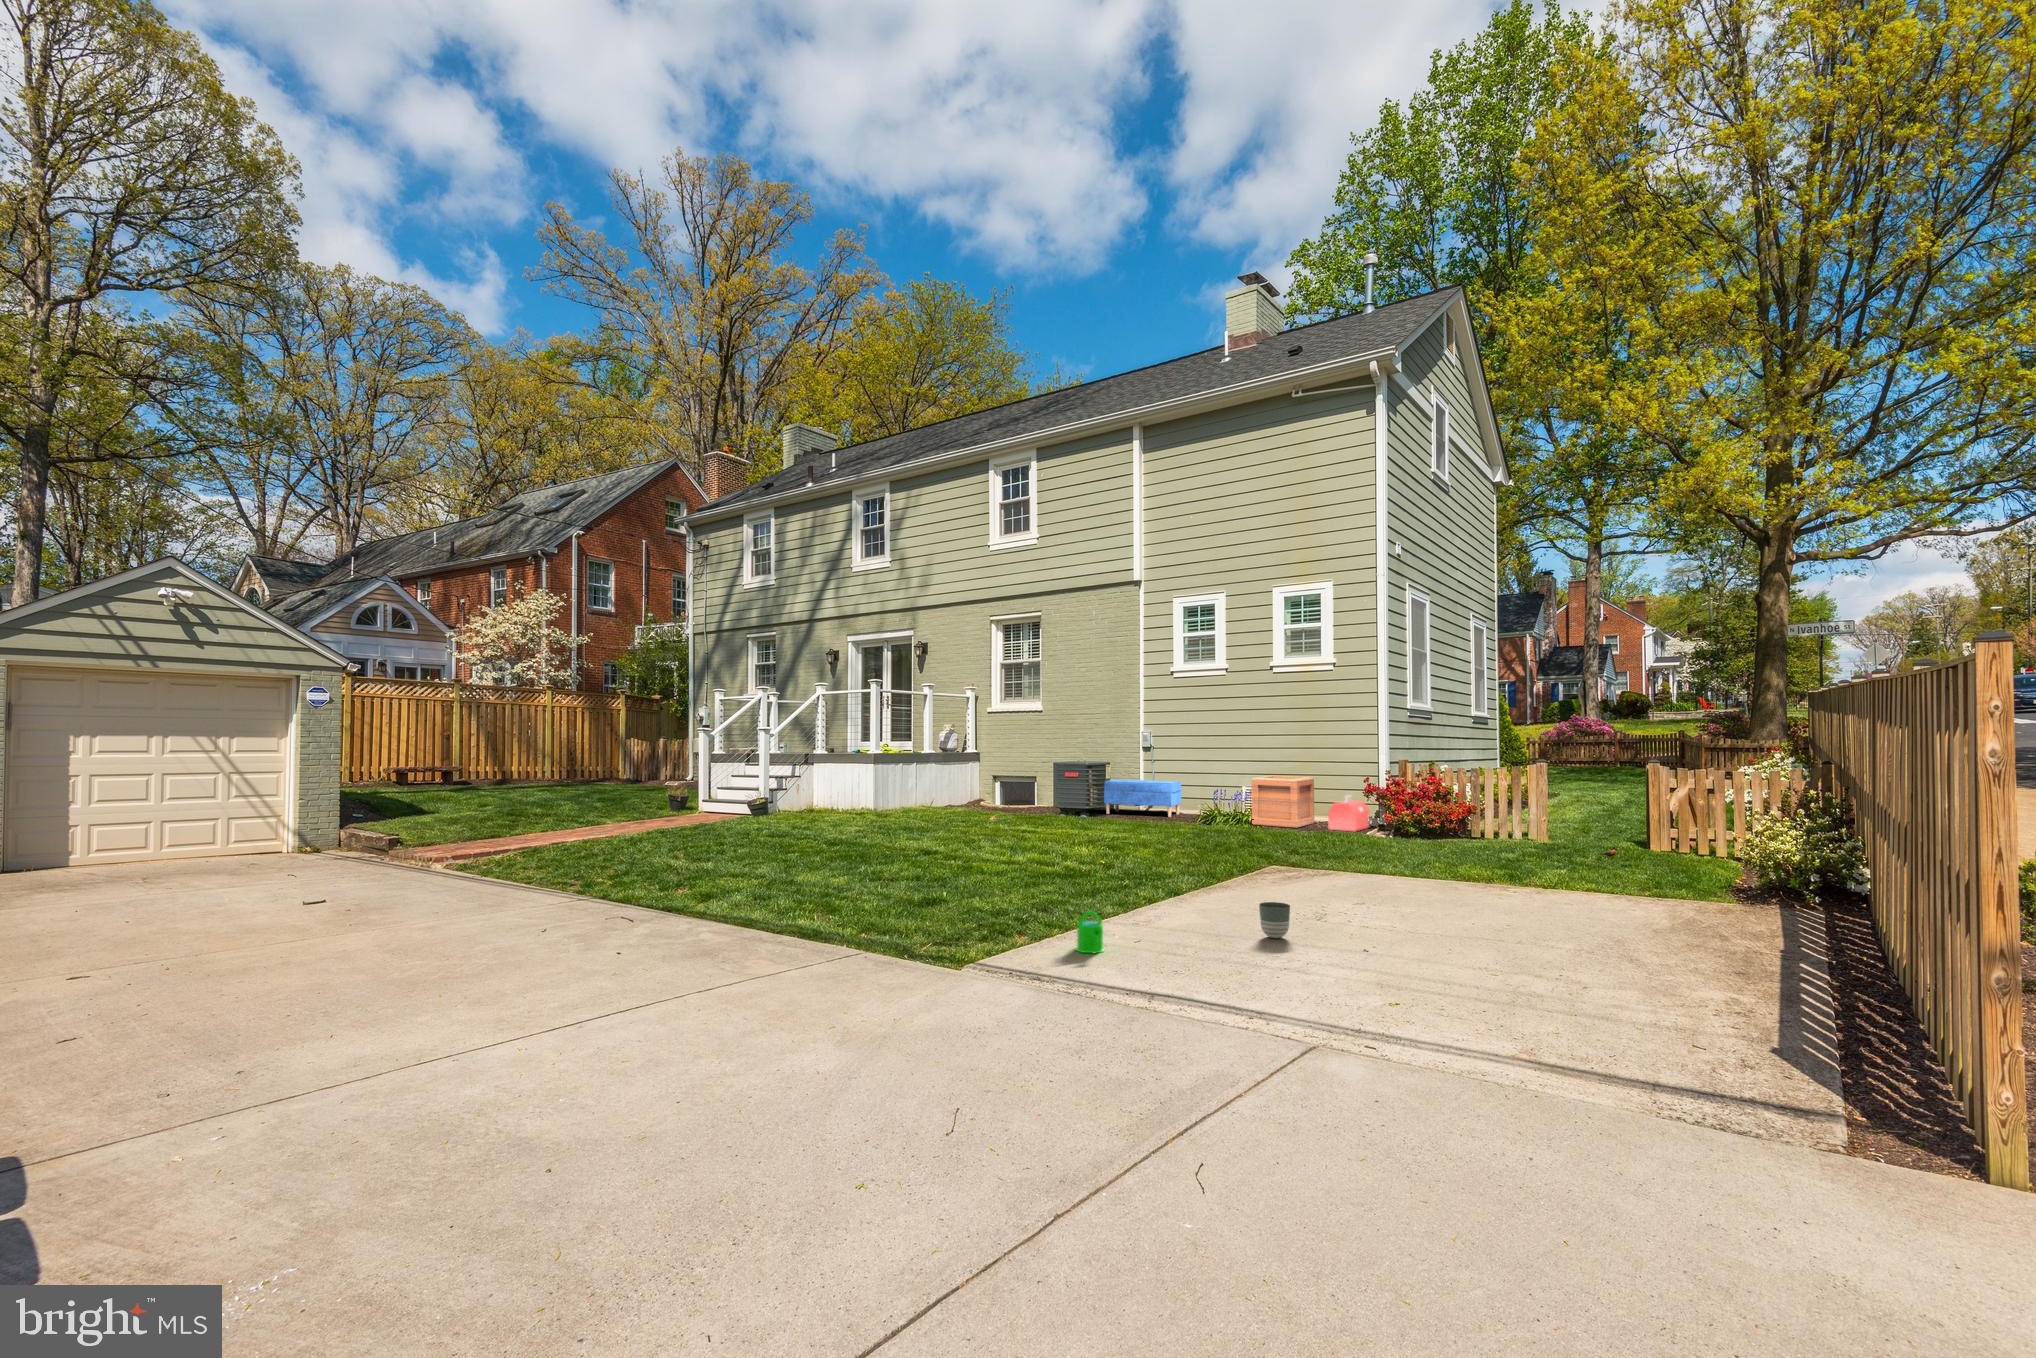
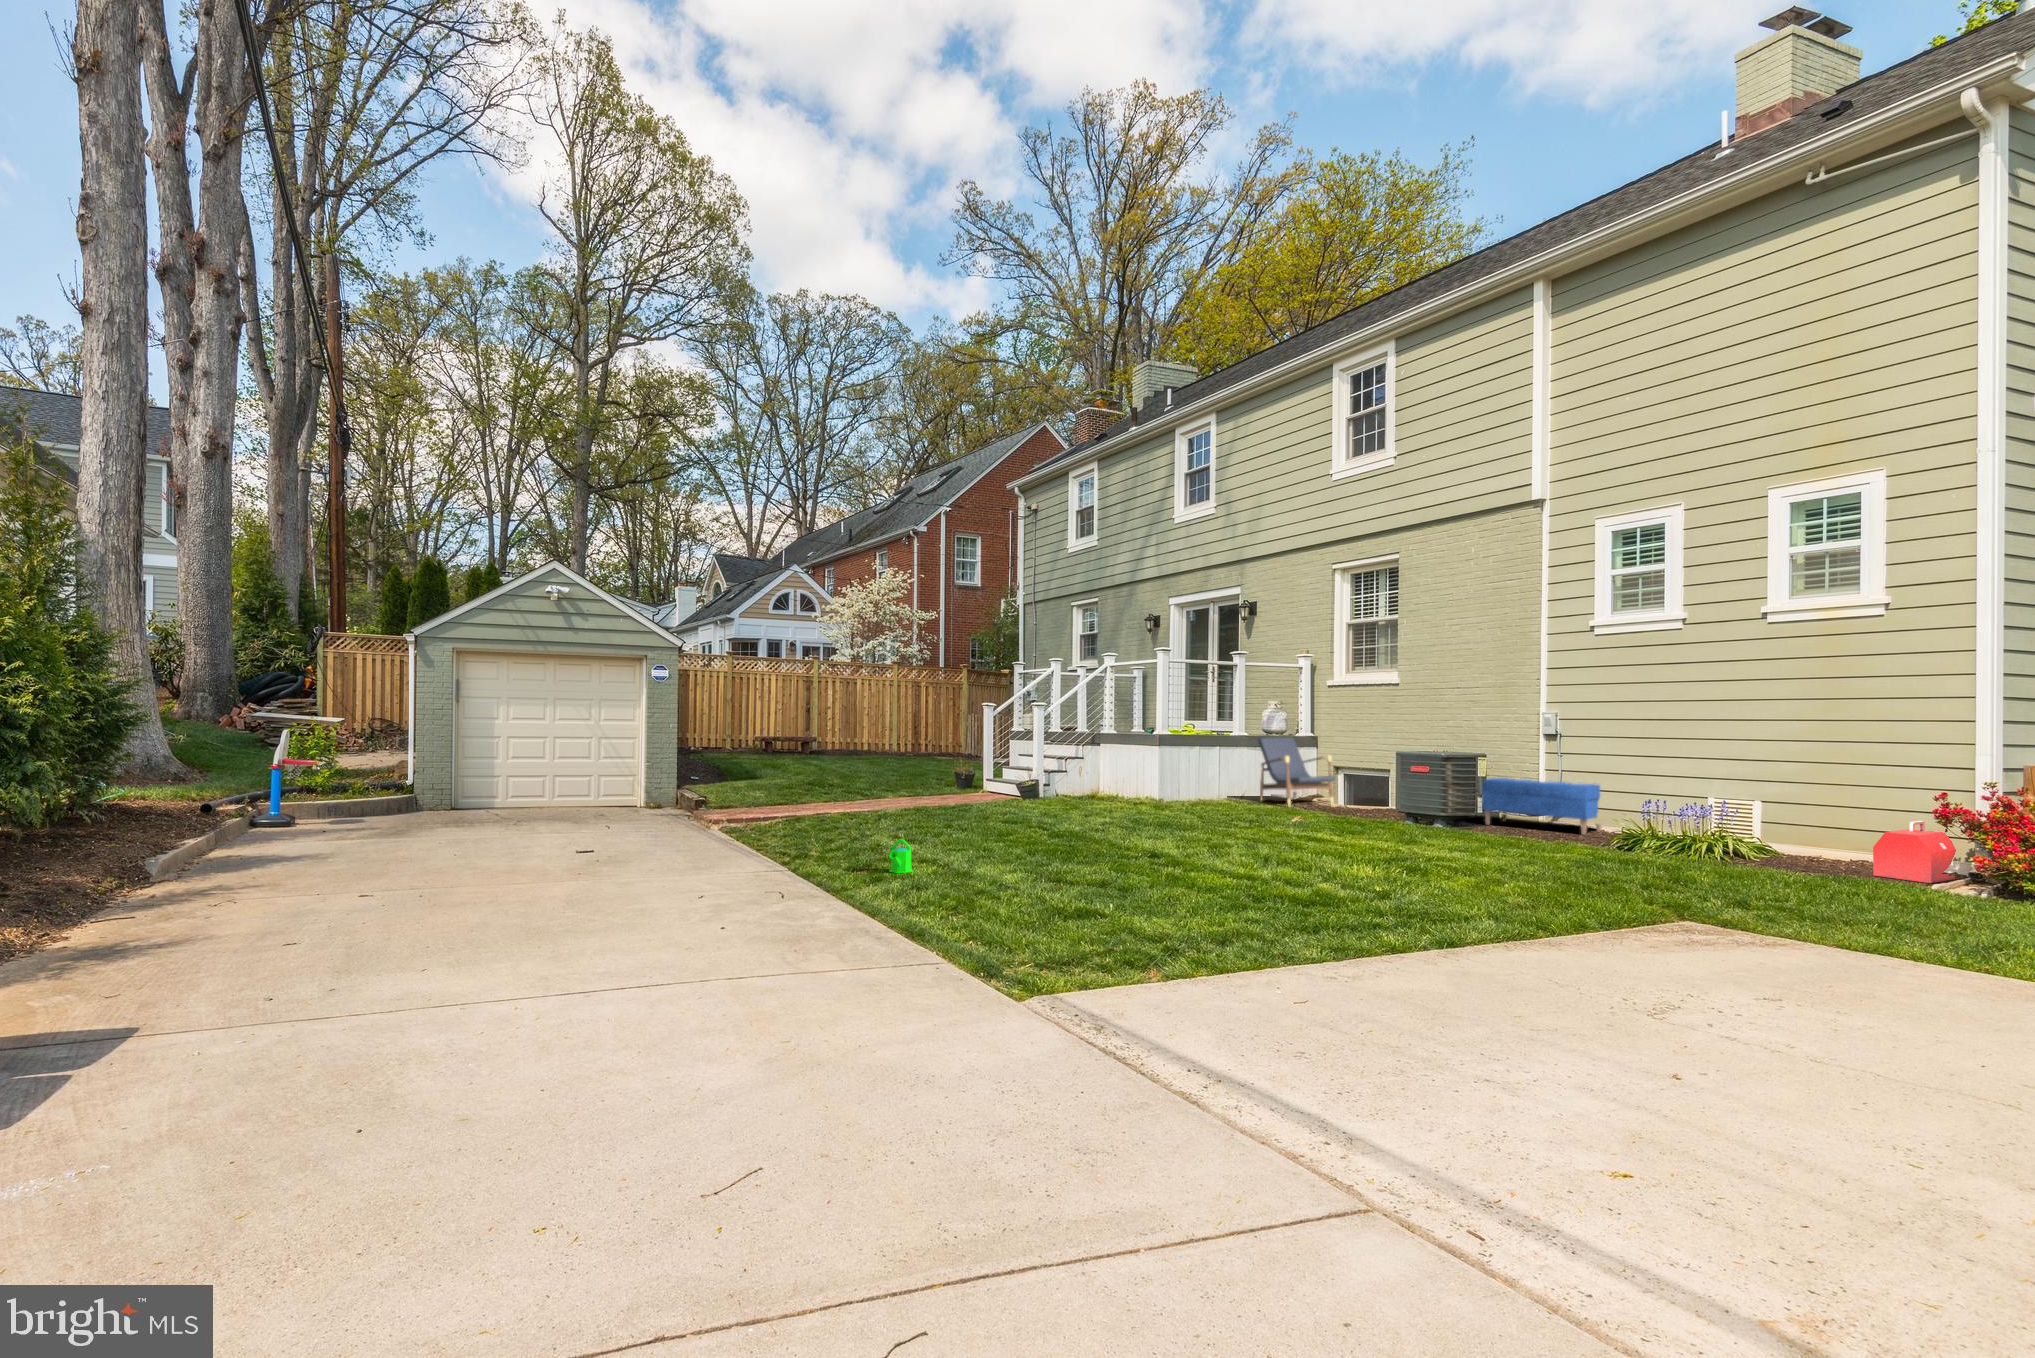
lounge chair: none [936,754,996,810] -> present [1258,737,1336,806]
wooden crate: present [1252,776,1314,828] -> none [1723,782,1846,868]
planter: present [1259,902,1290,938] -> none [1677,1043,1752,1124]
watering can: present [1076,910,1104,953] -> present [889,839,913,873]

